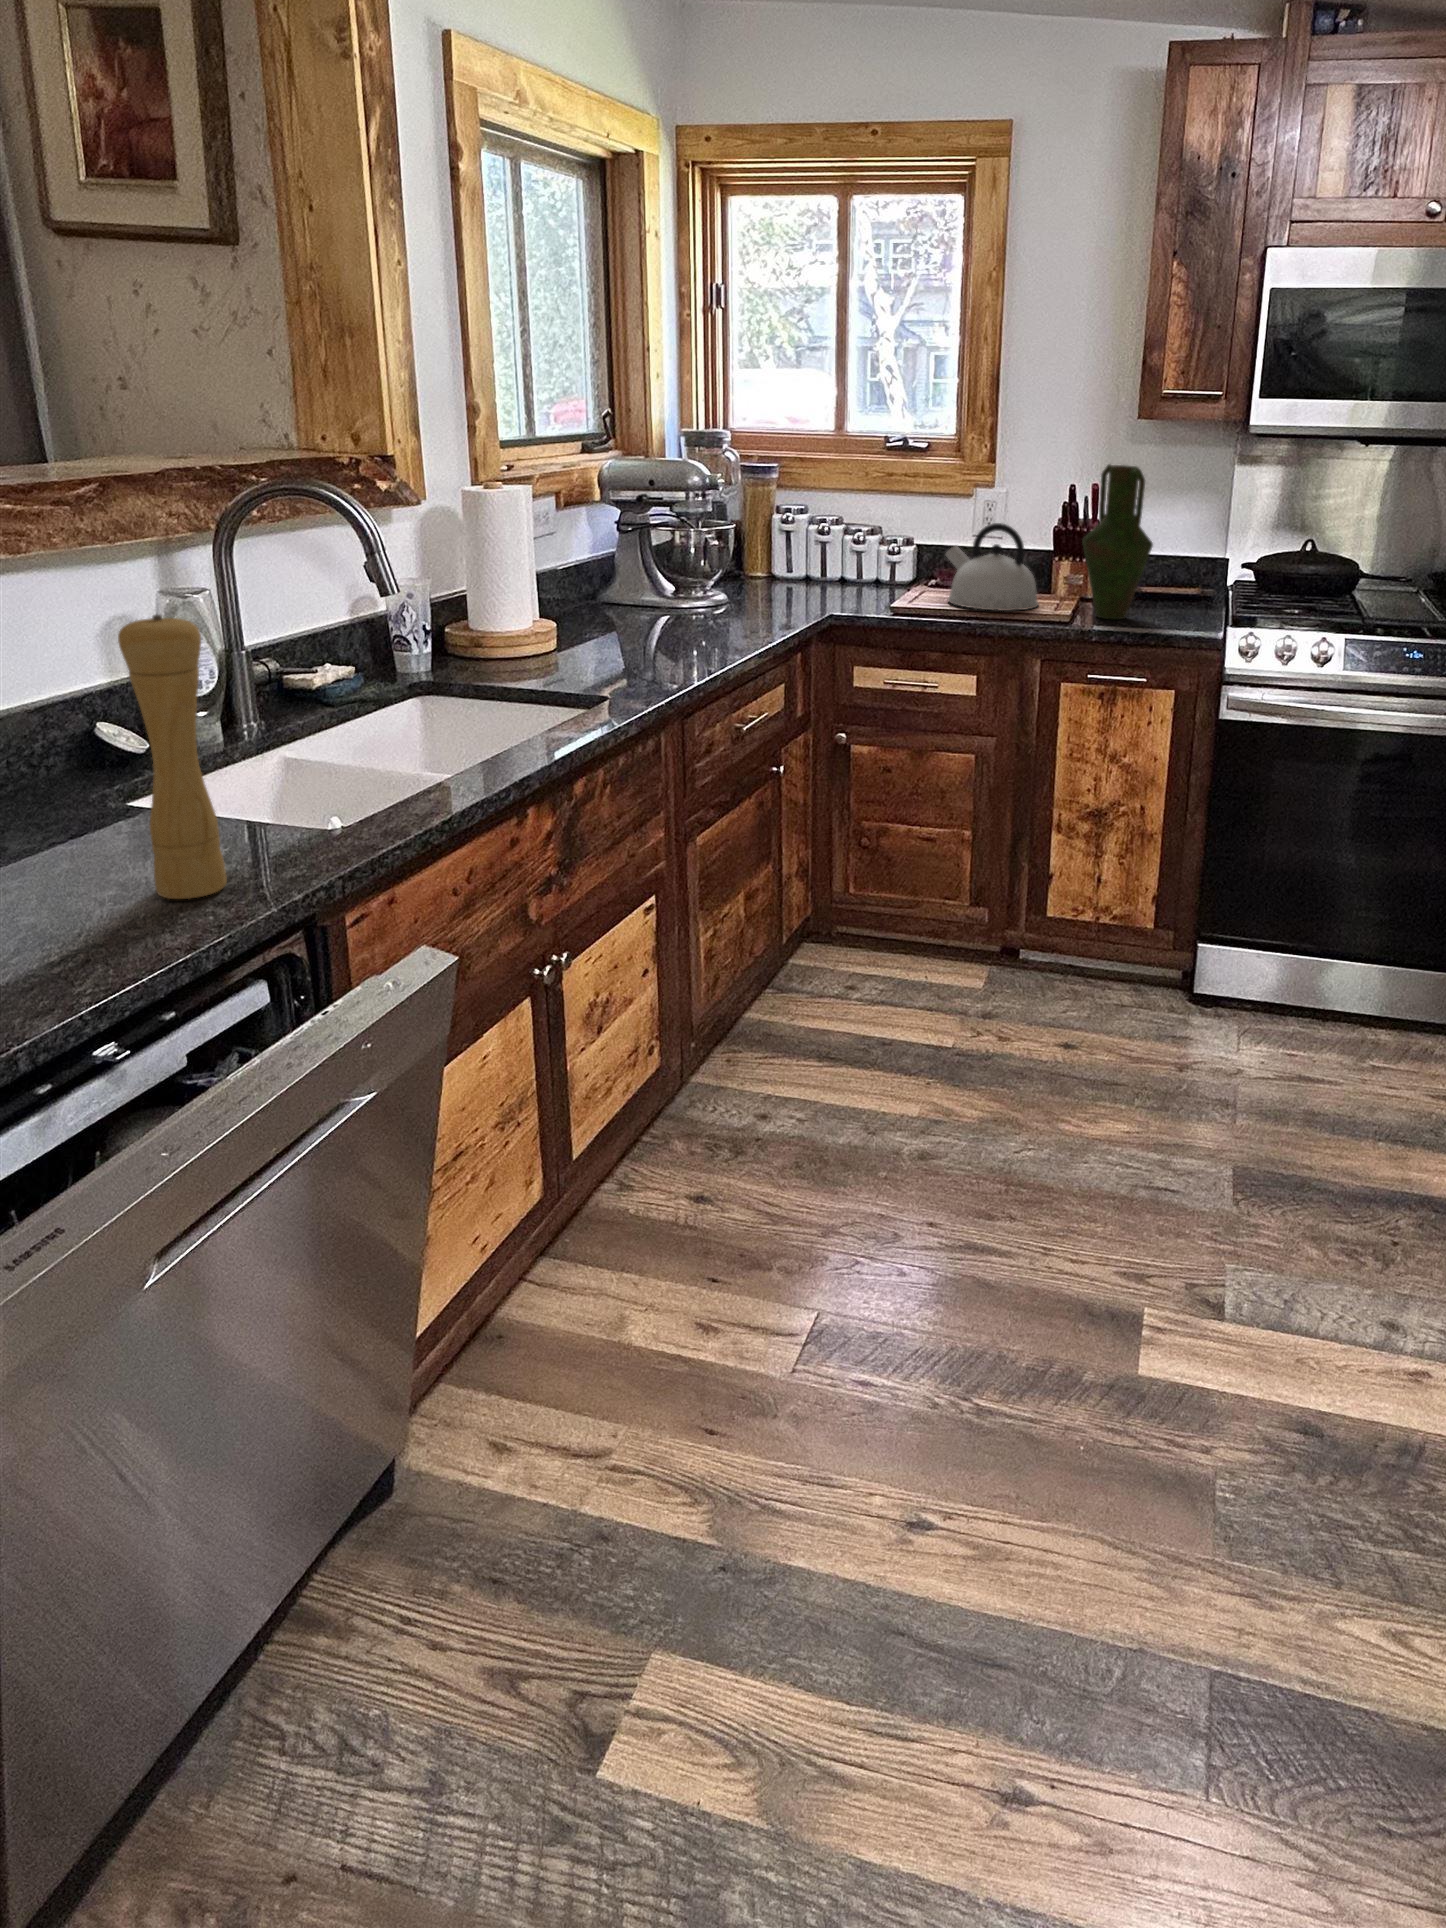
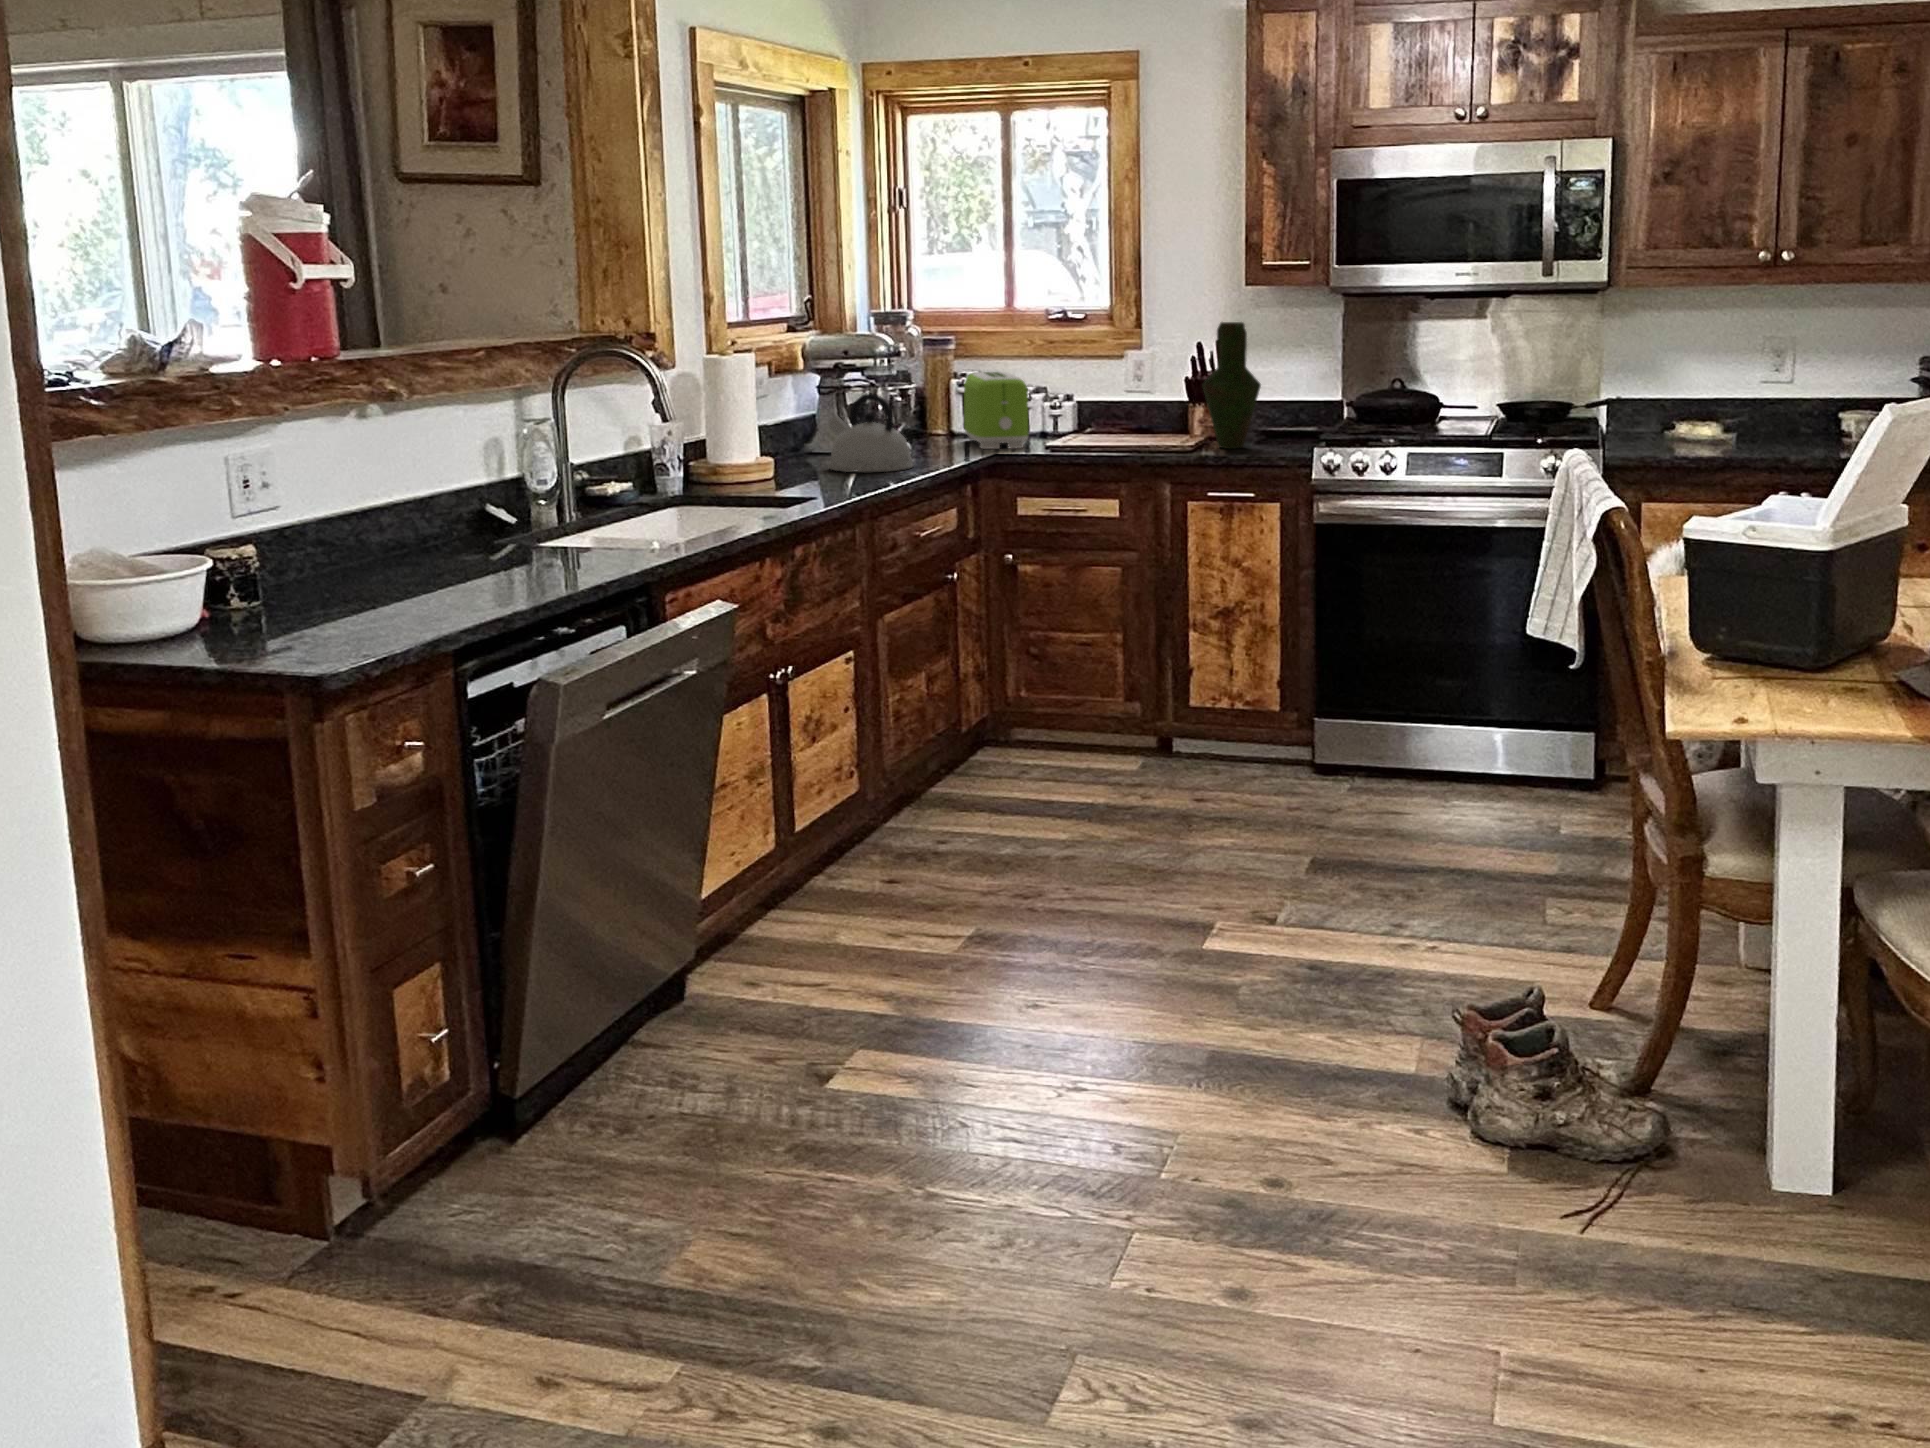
toaster: none [789,509,870,606] -> present [964,371,1028,449]
kettle: present [946,523,1038,611] -> present [828,393,914,472]
pepper mill: present [118,614,227,899] -> none [547,404,596,570]

